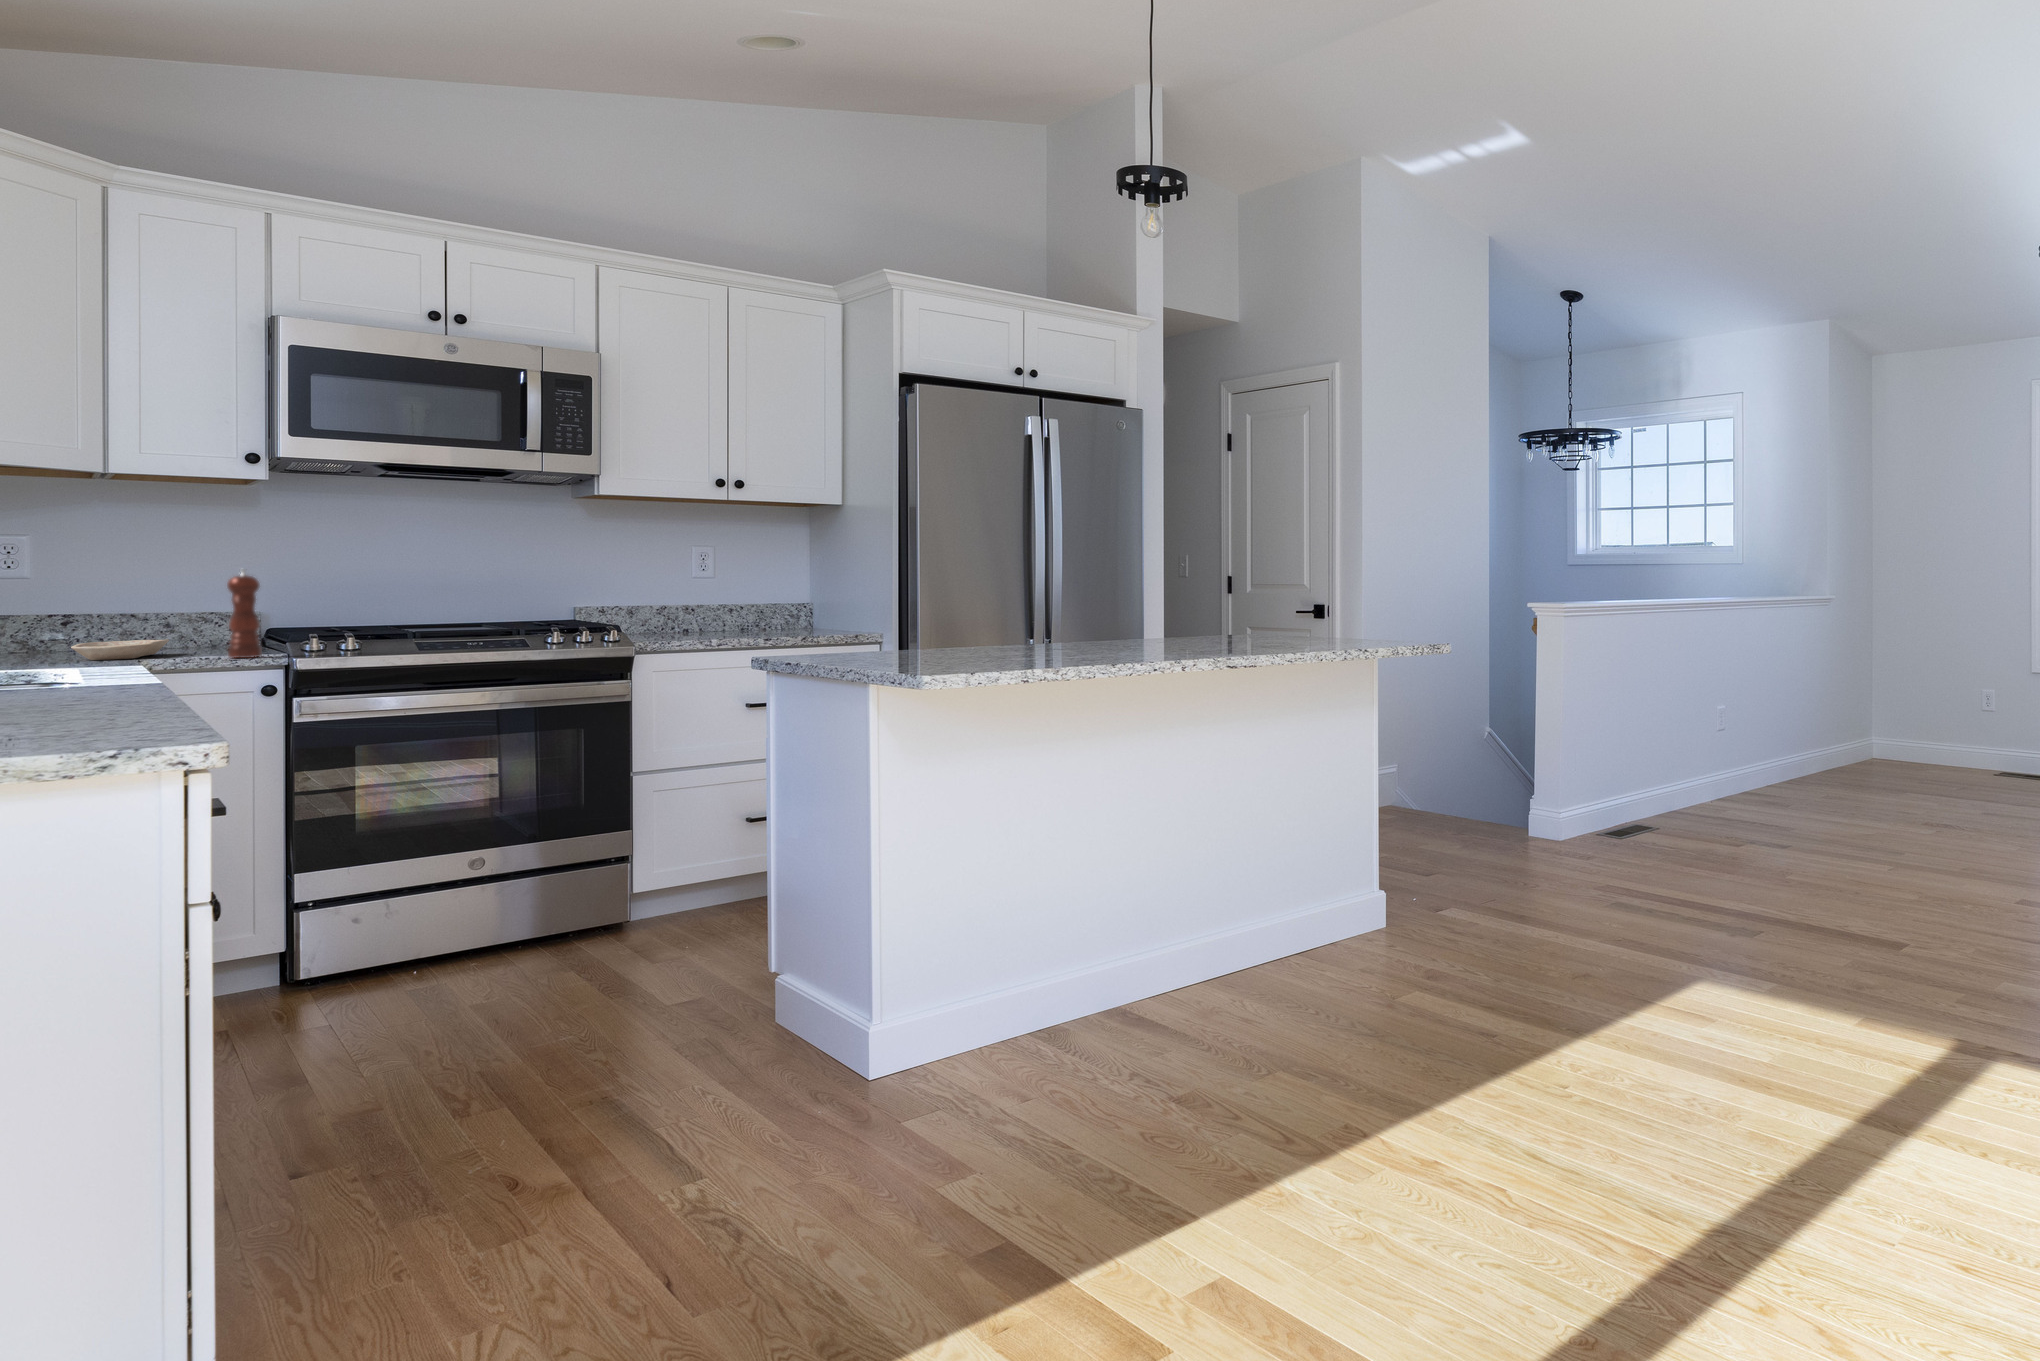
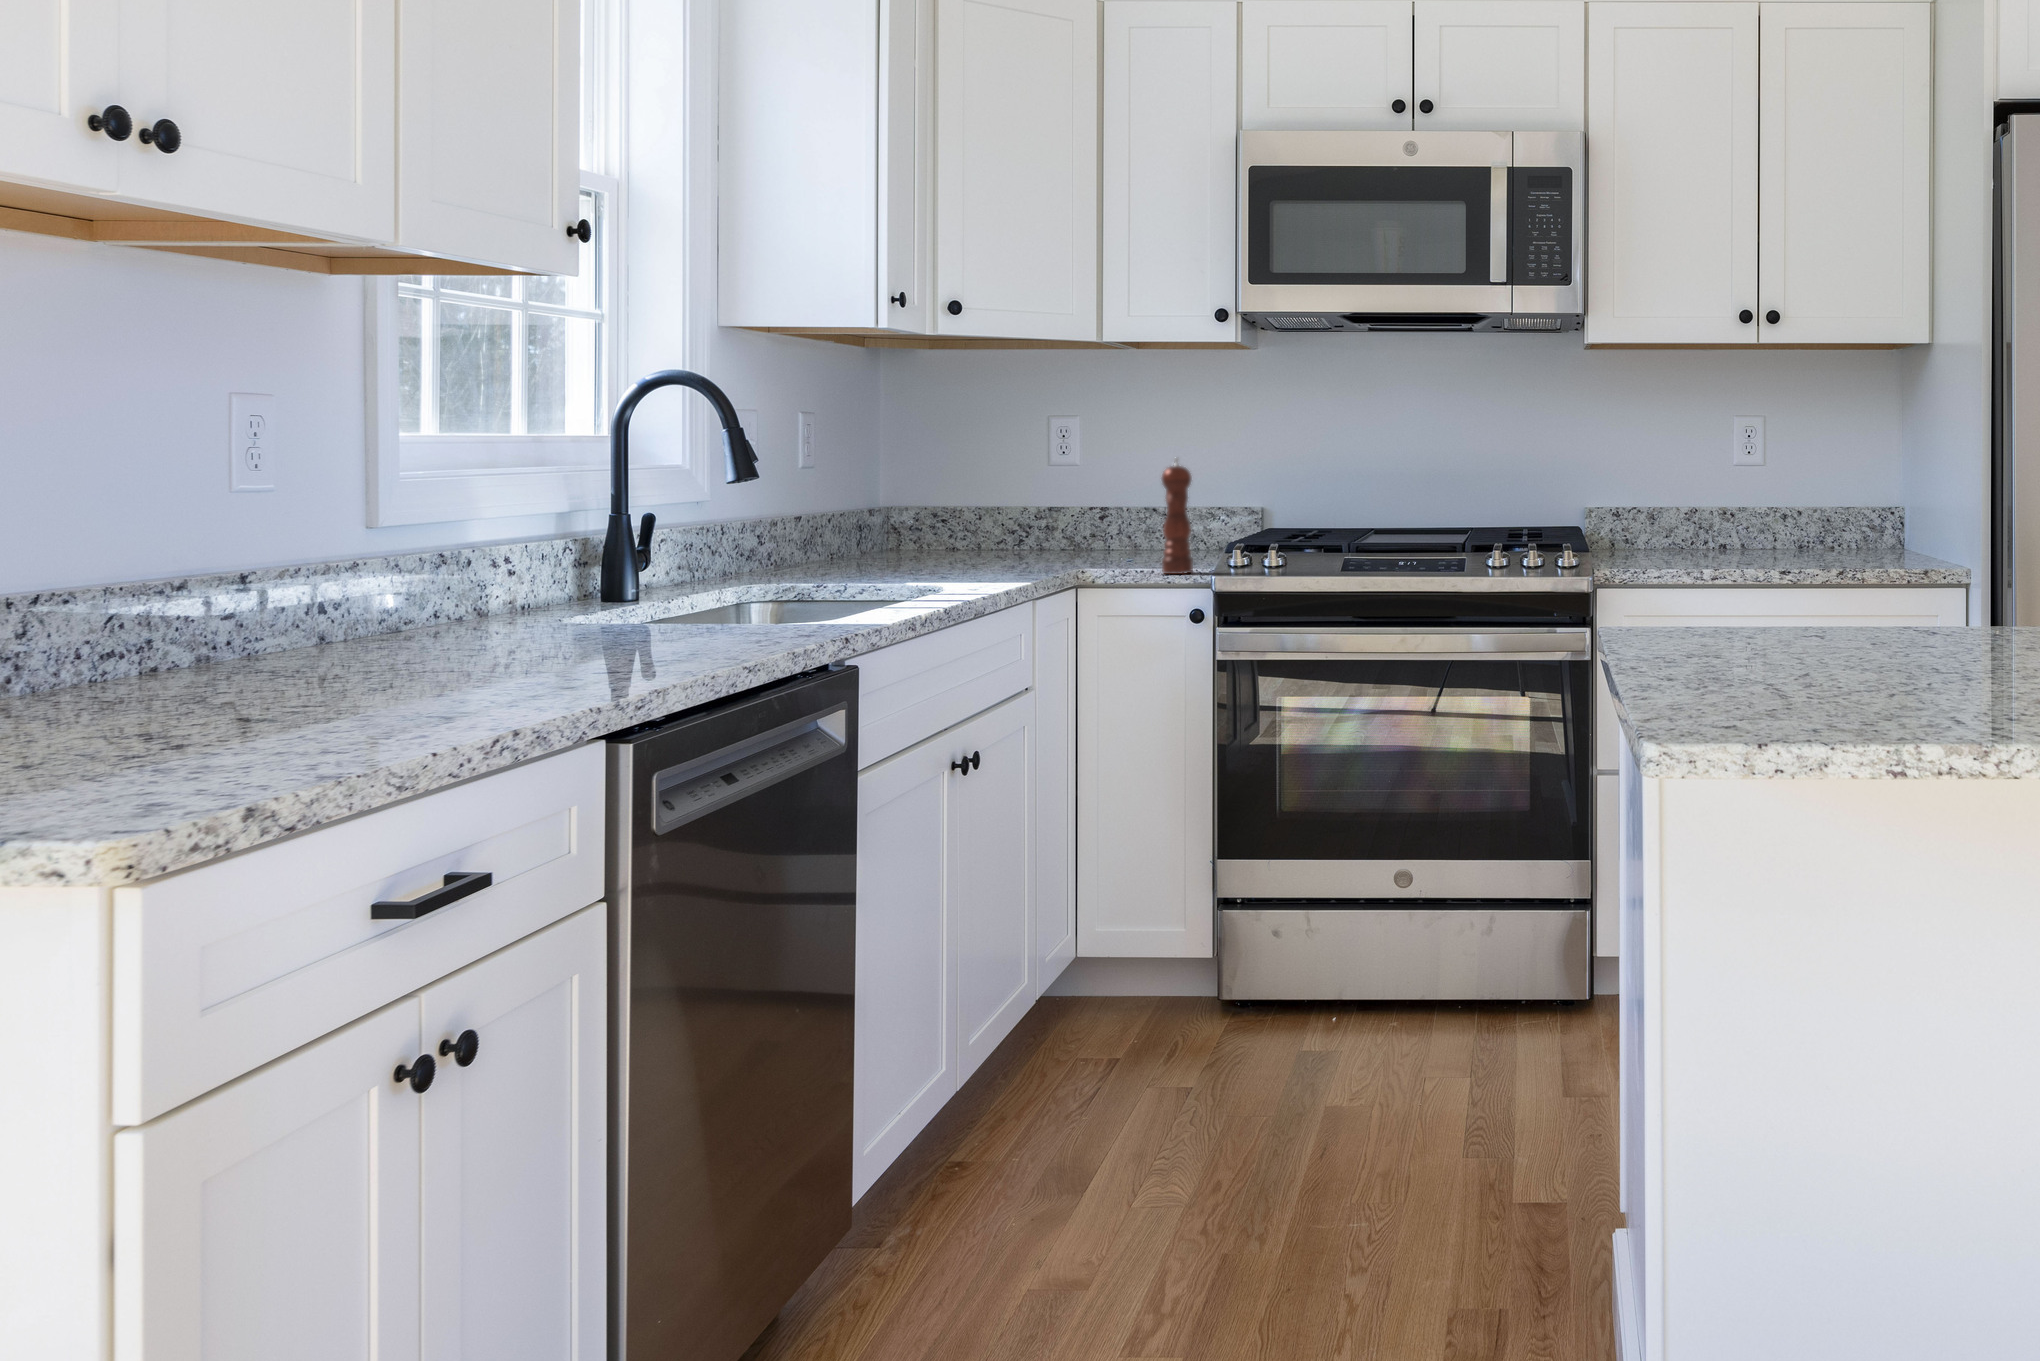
tray: present [71,639,169,660] -> none [1062,540,1170,566]

